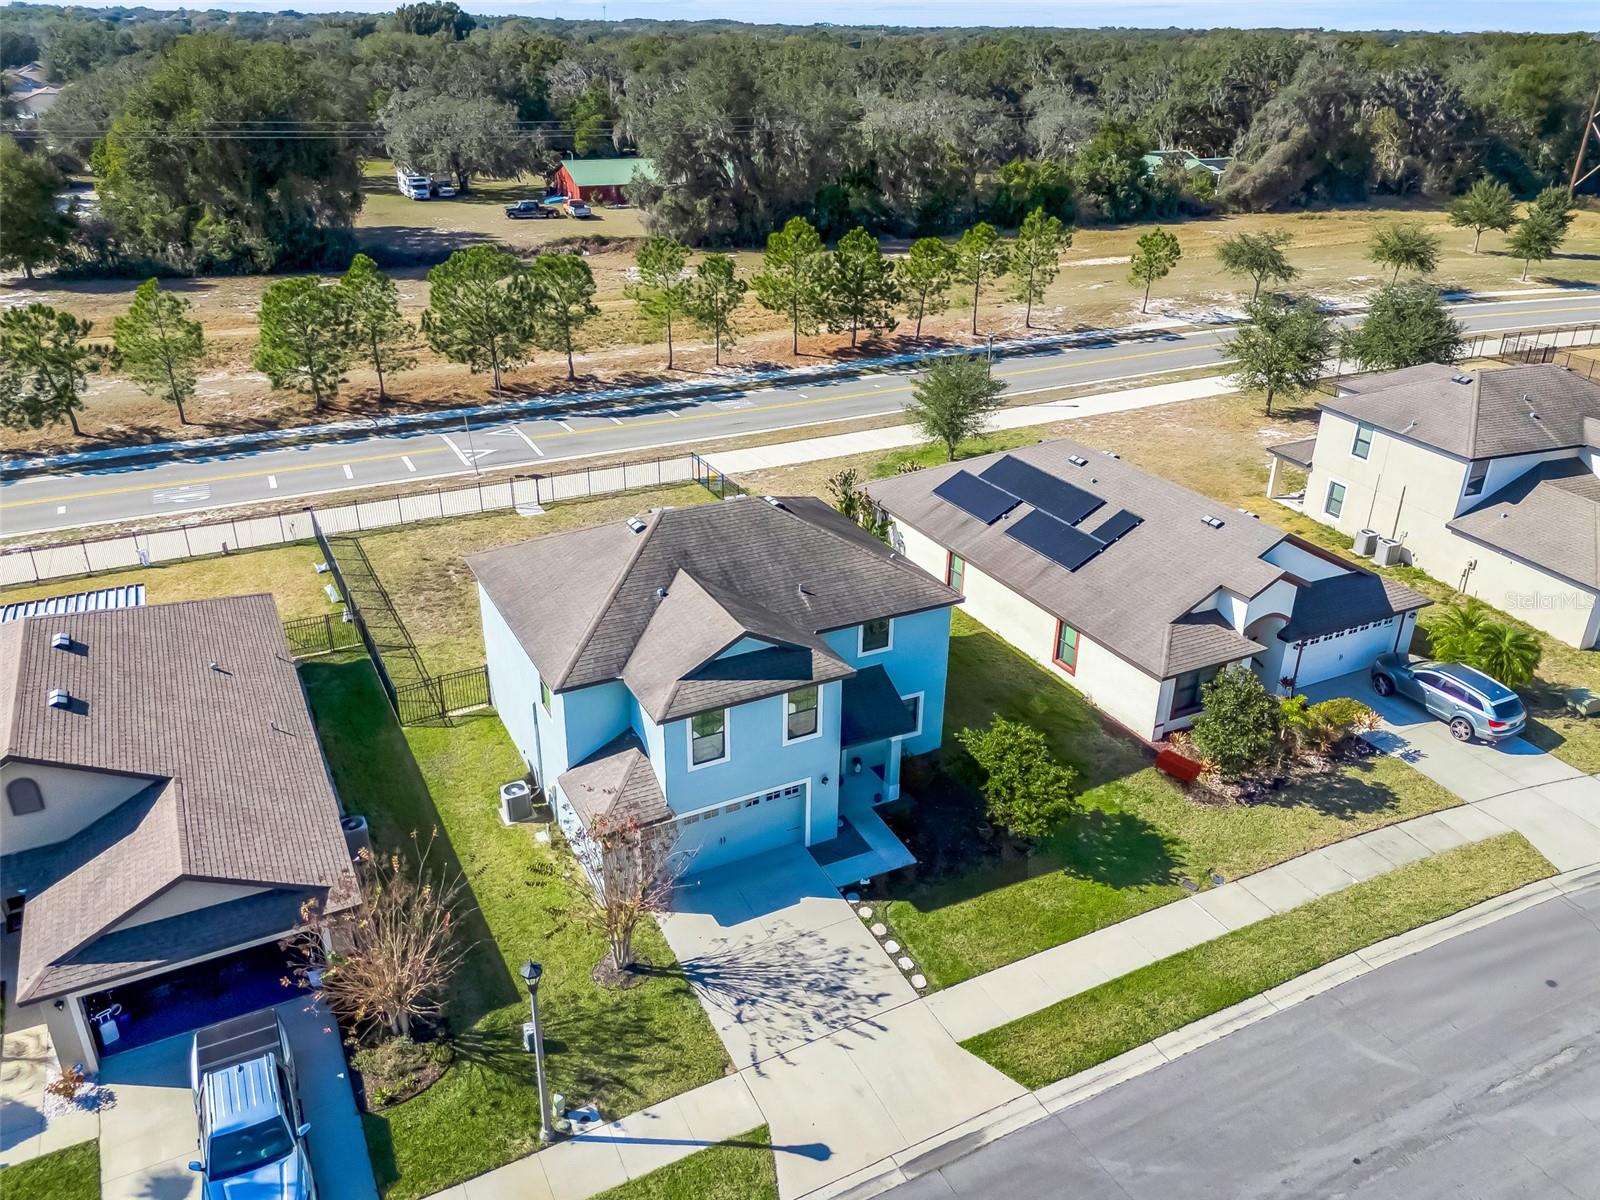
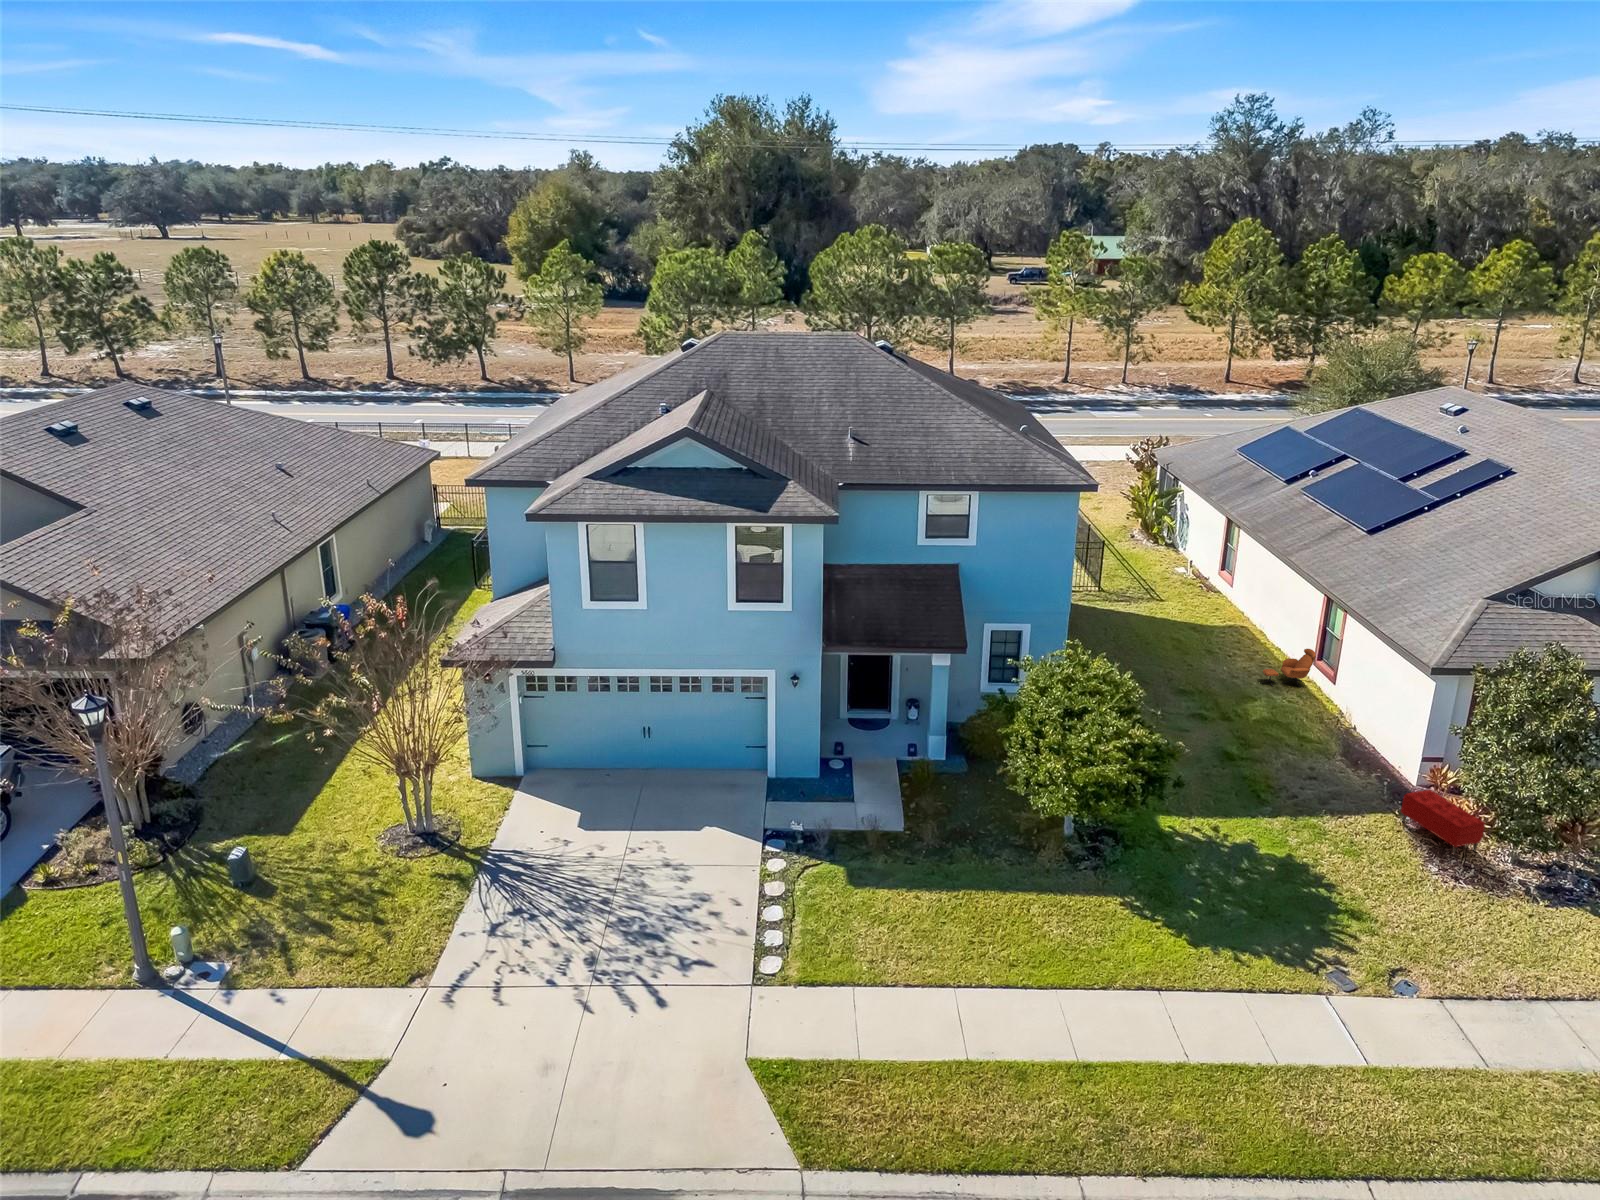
lounge chair: none [1030,654,1060,684] -> present [1262,649,1316,687]

